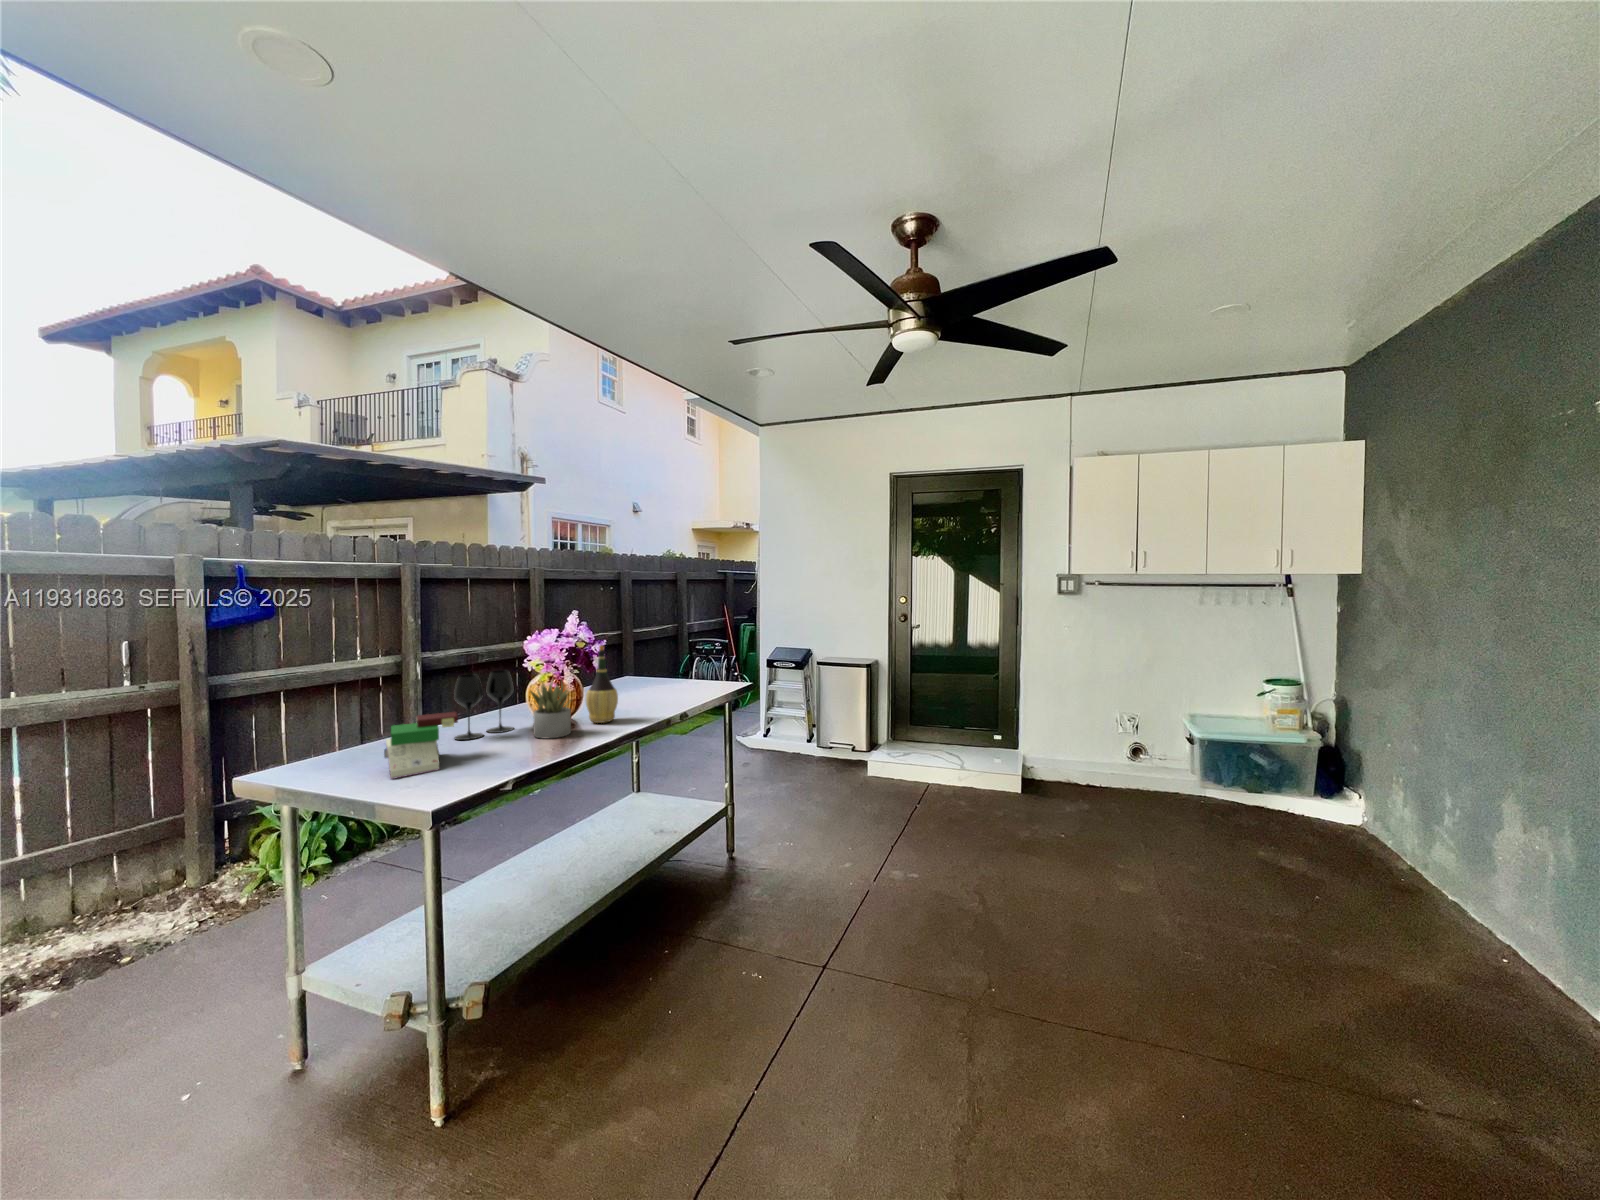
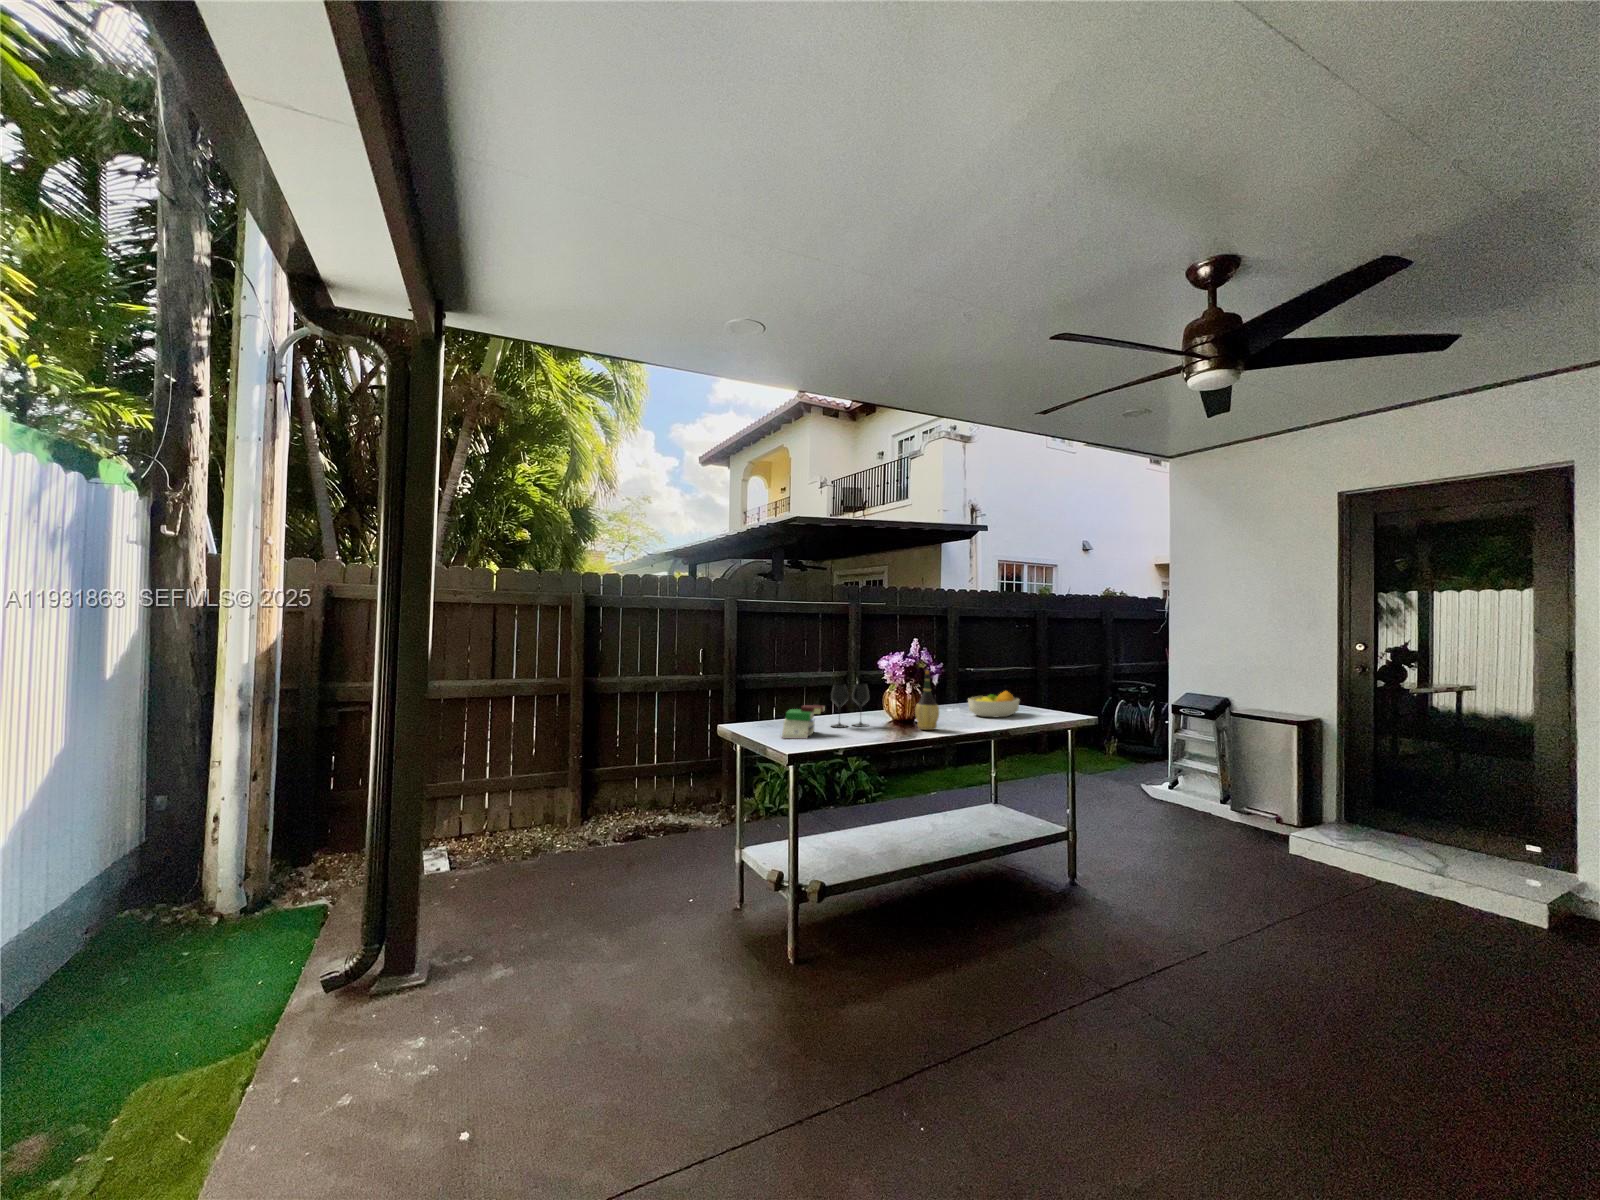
fruit bowl: none [621,660,675,693] -> present [968,691,1019,718]
succulent plant: present [531,681,571,739] -> none [873,691,901,734]

